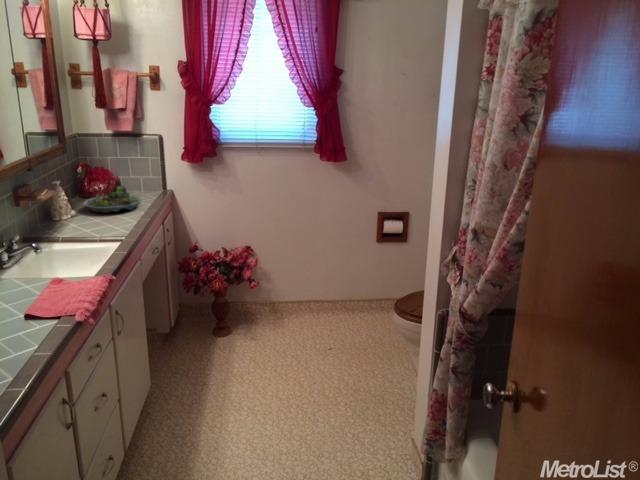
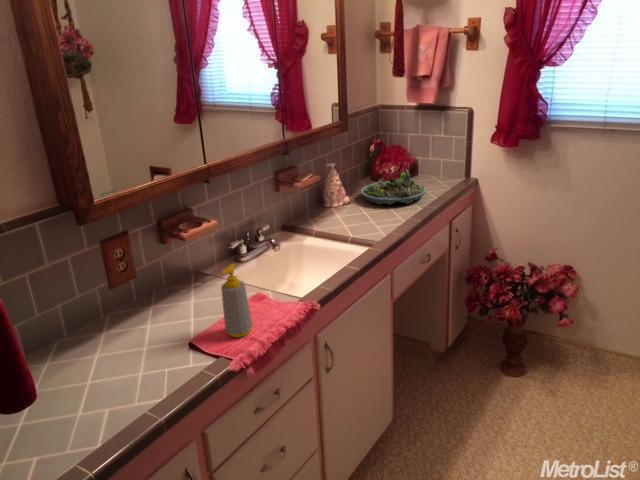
soap bottle: none [46,244,74,305] -> present [221,264,252,338]

